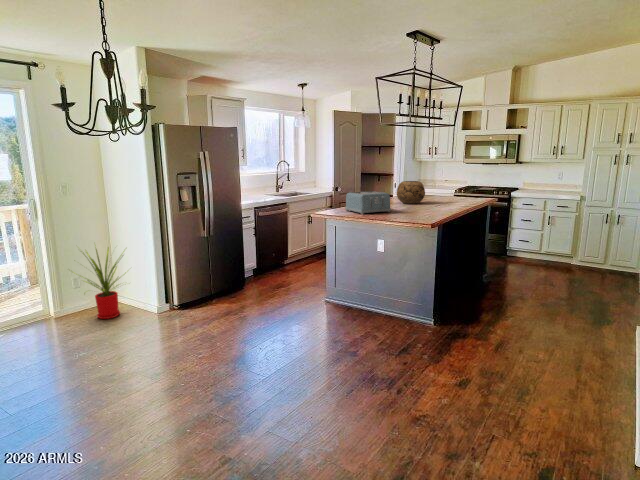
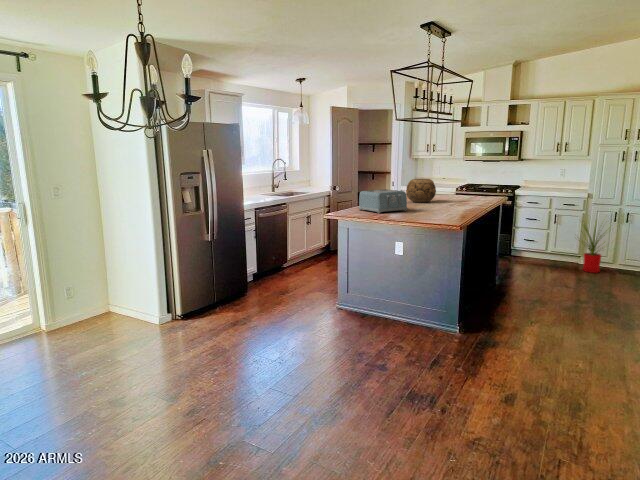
house plant: present [83,247,120,319] -> present [583,223,602,273]

